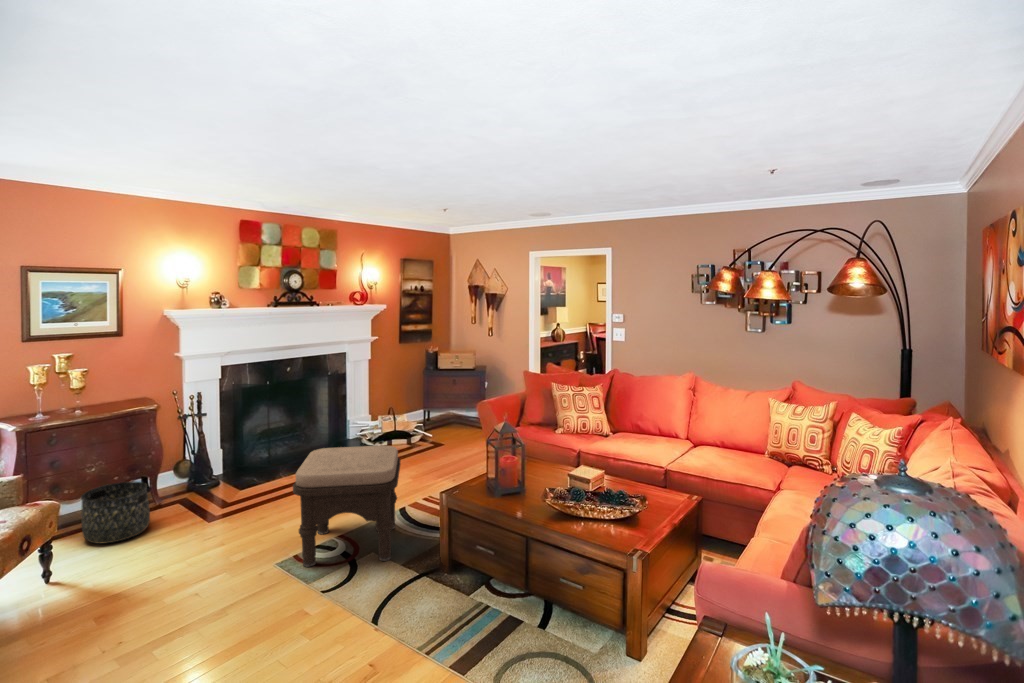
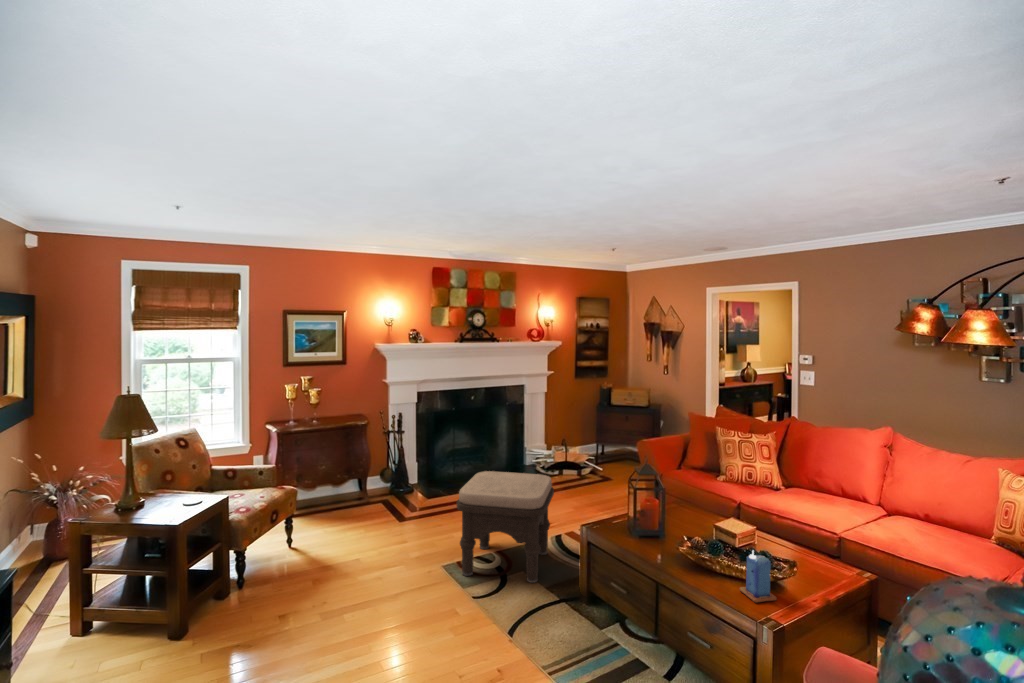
basket: present [81,482,150,544] -> none [310,482,356,530]
candle: none [608,493,642,542] -> present [739,551,777,603]

